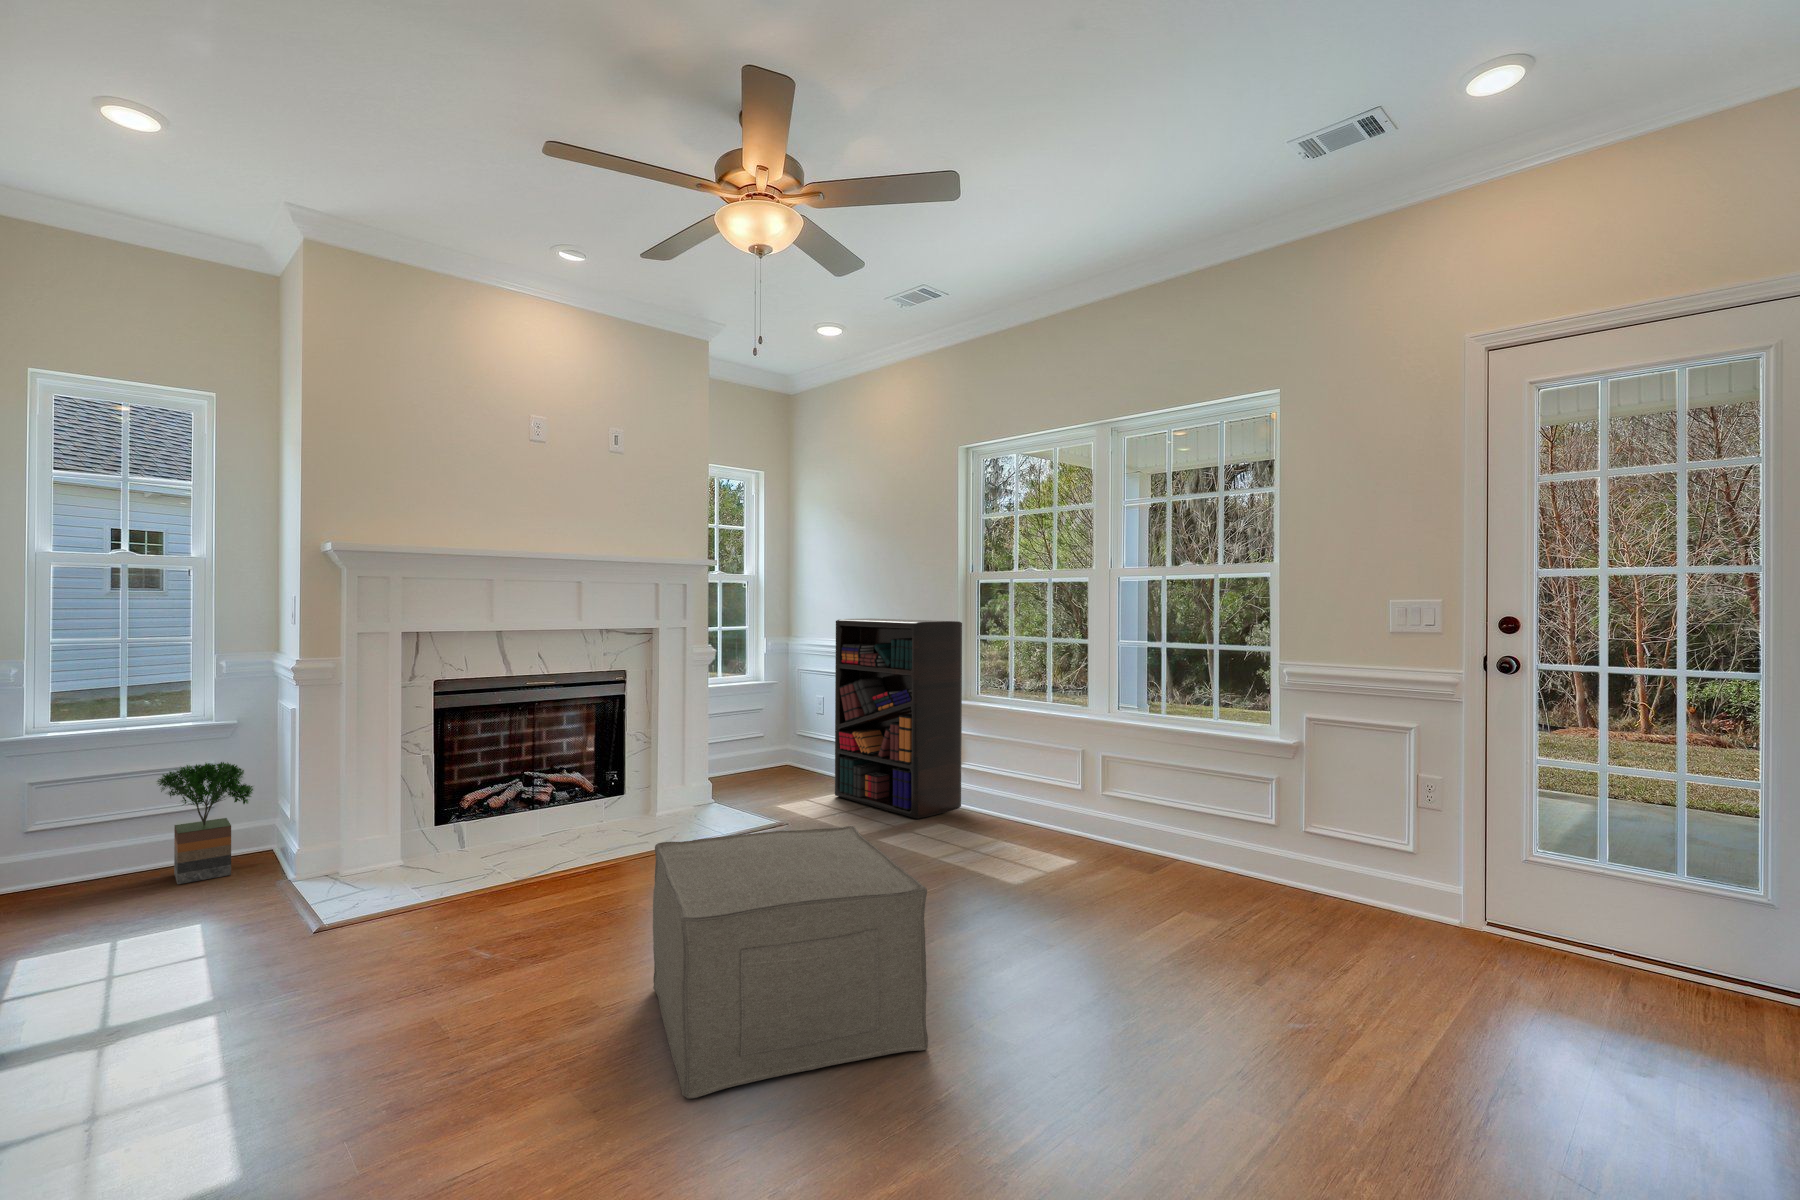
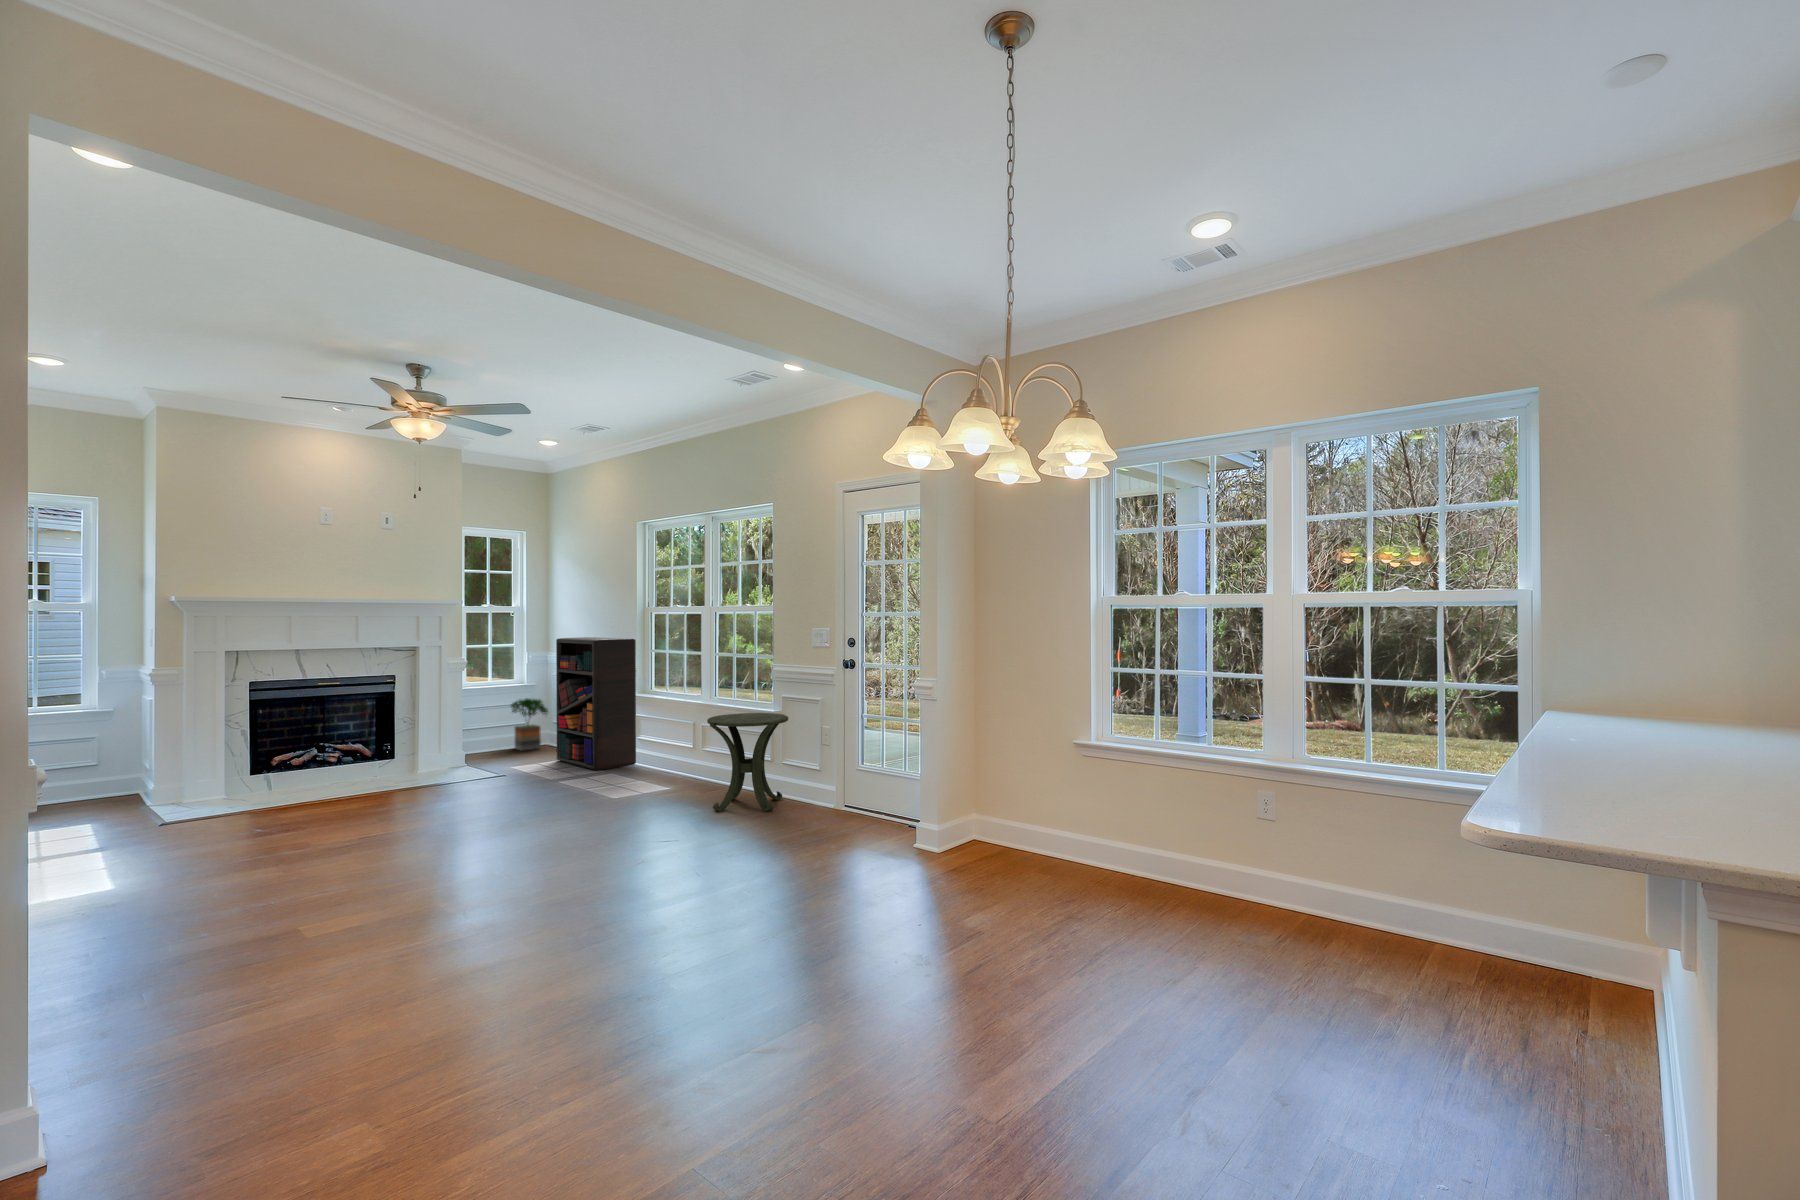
side table: none [1207,749,1361,933] -> present [707,713,788,811]
potted tree: present [157,762,253,884] -> present [511,698,548,751]
ottoman: present [653,825,928,1099] -> none [327,755,475,870]

